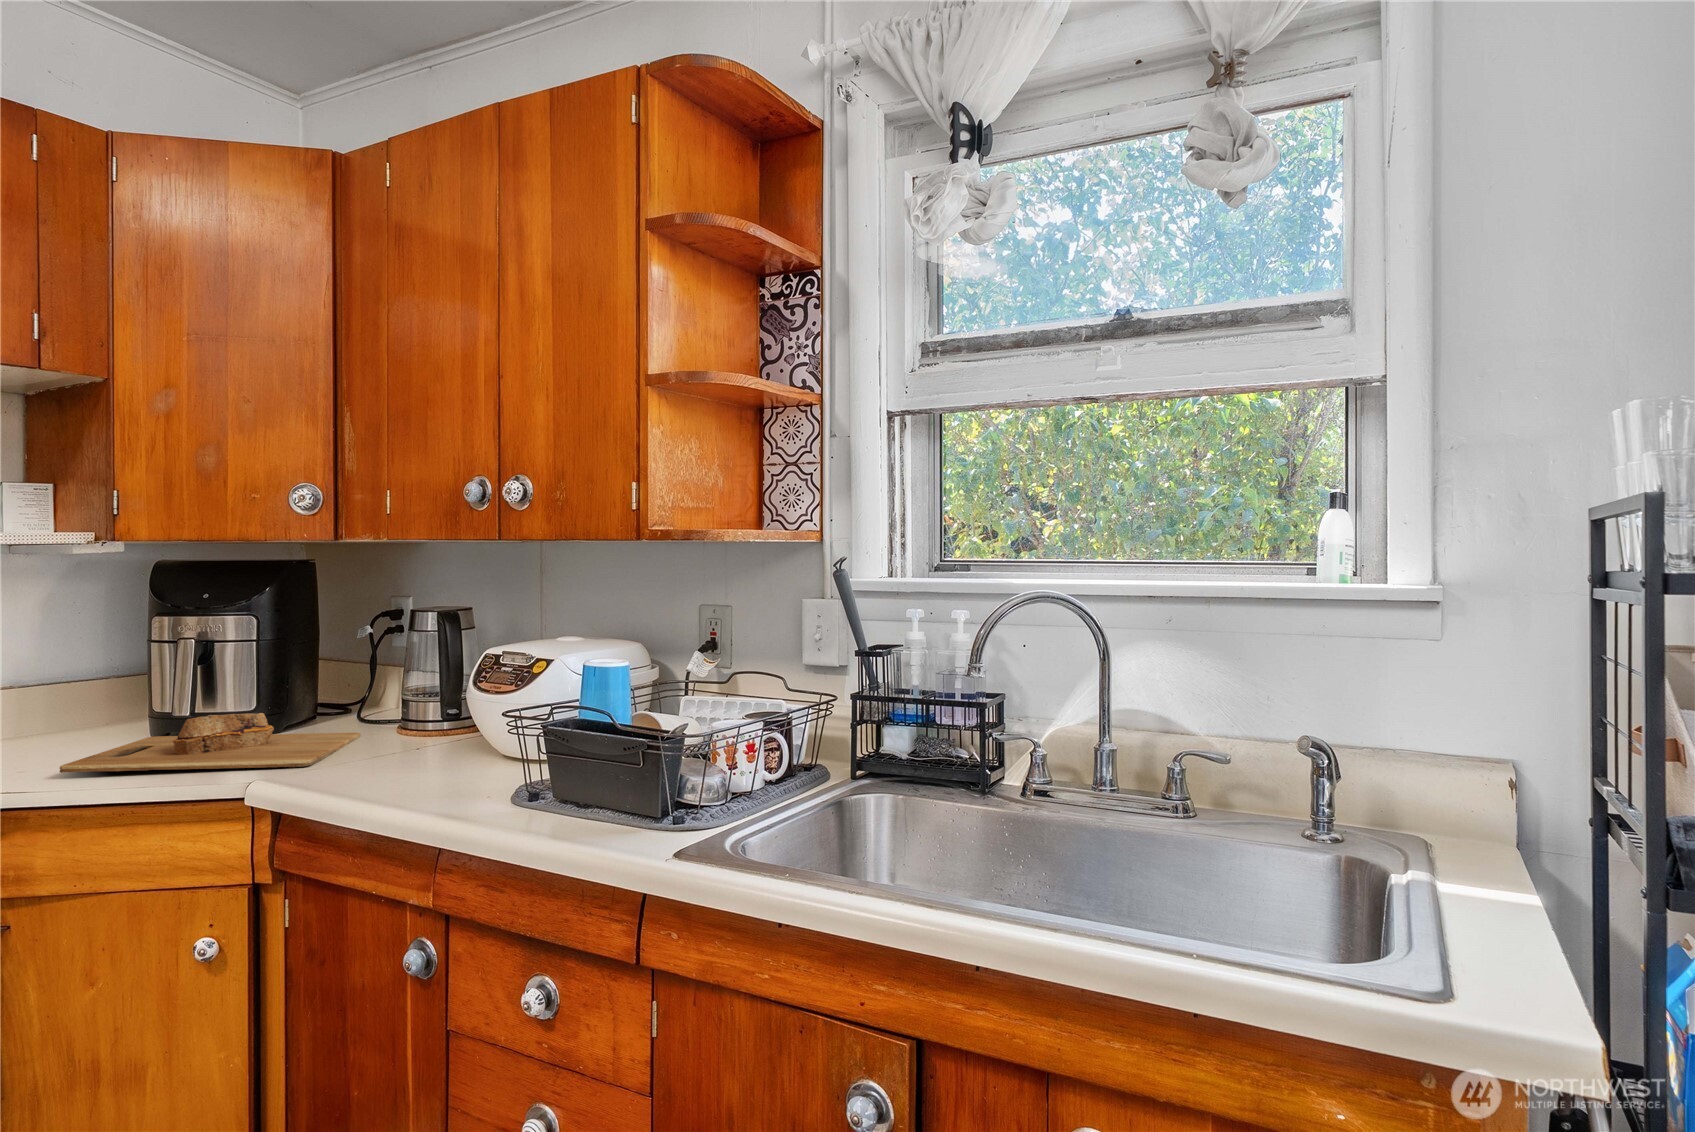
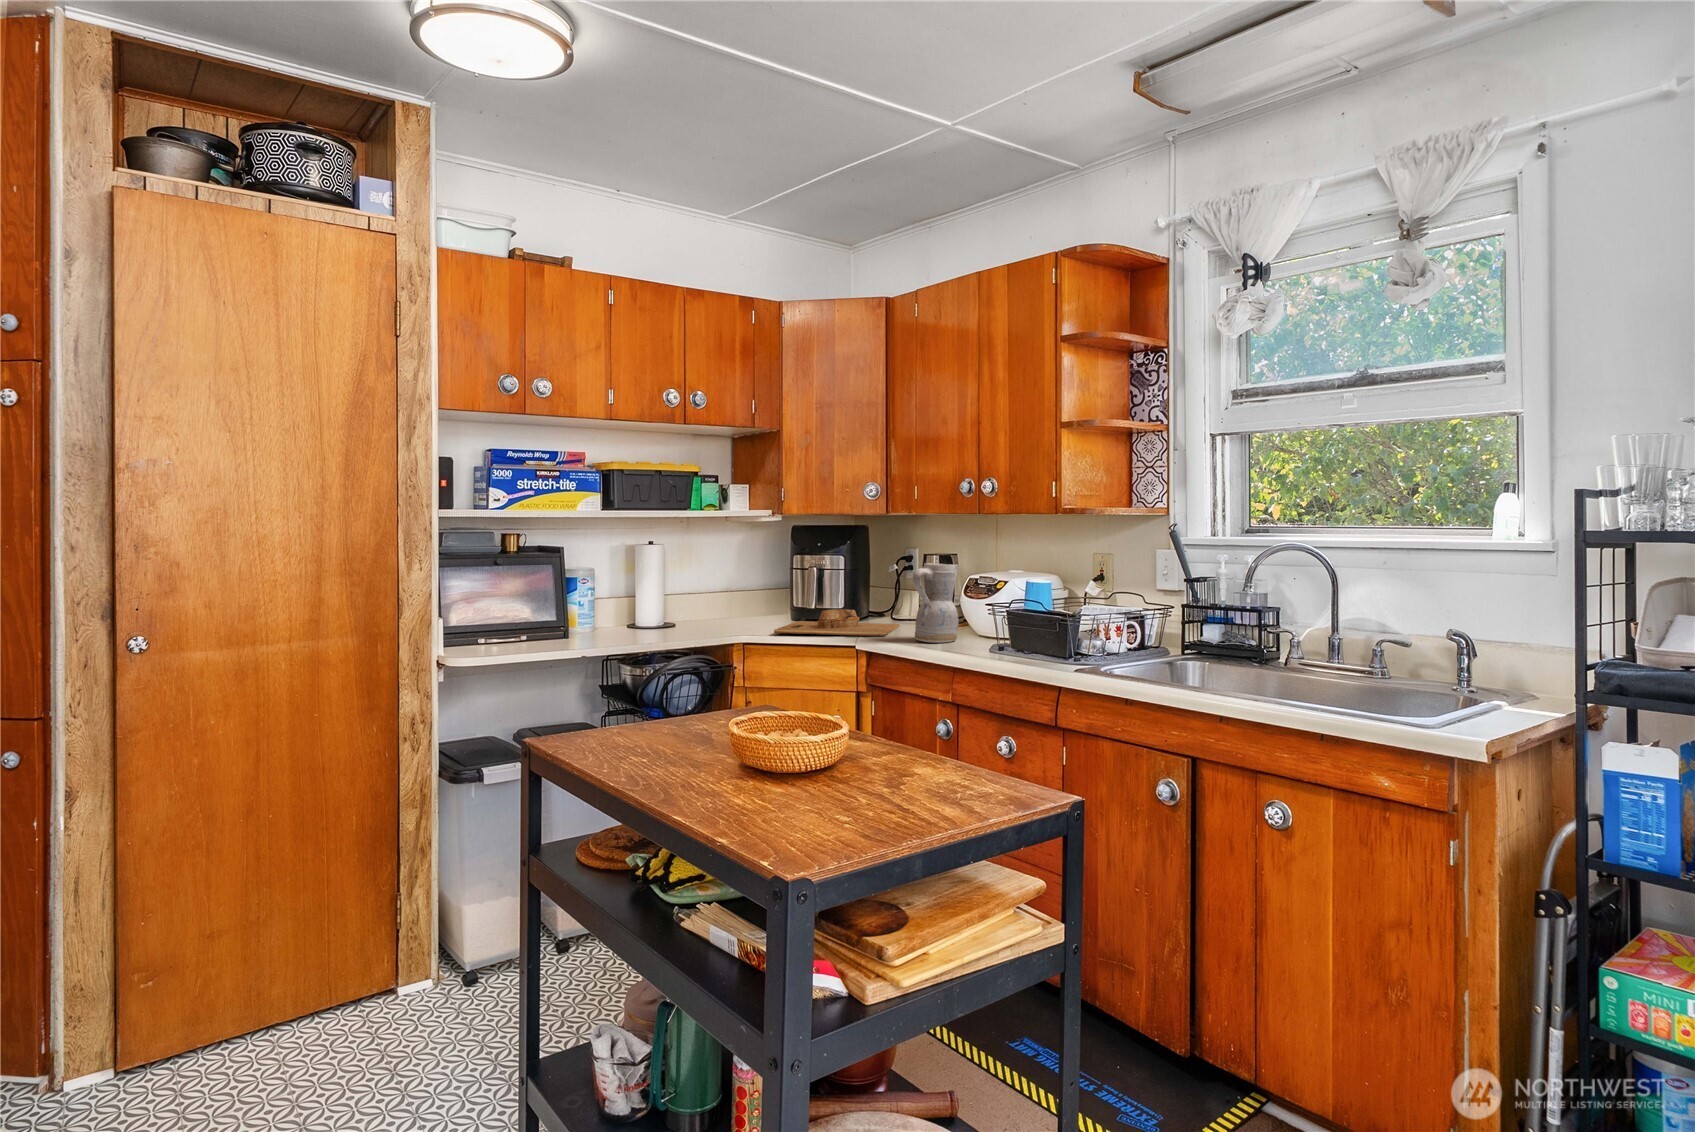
ceramic pitcher: none [358,625,459,779] -> present [913,563,959,643]

